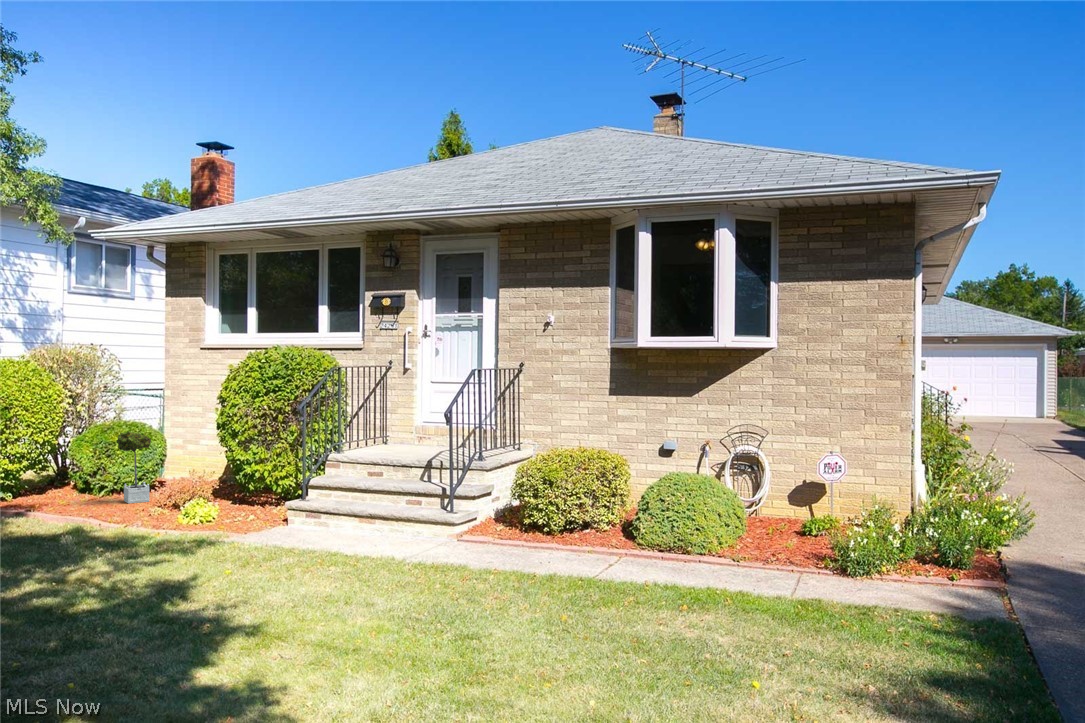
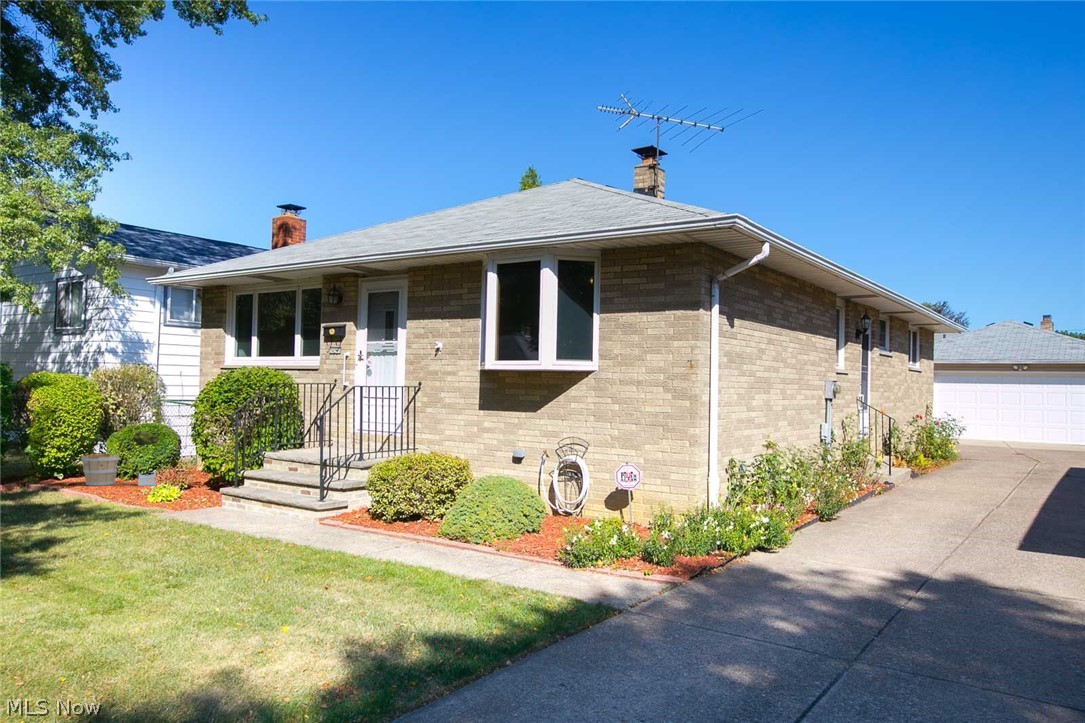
wooden bucket: none [43,463,97,506] -> present [81,454,119,486]

